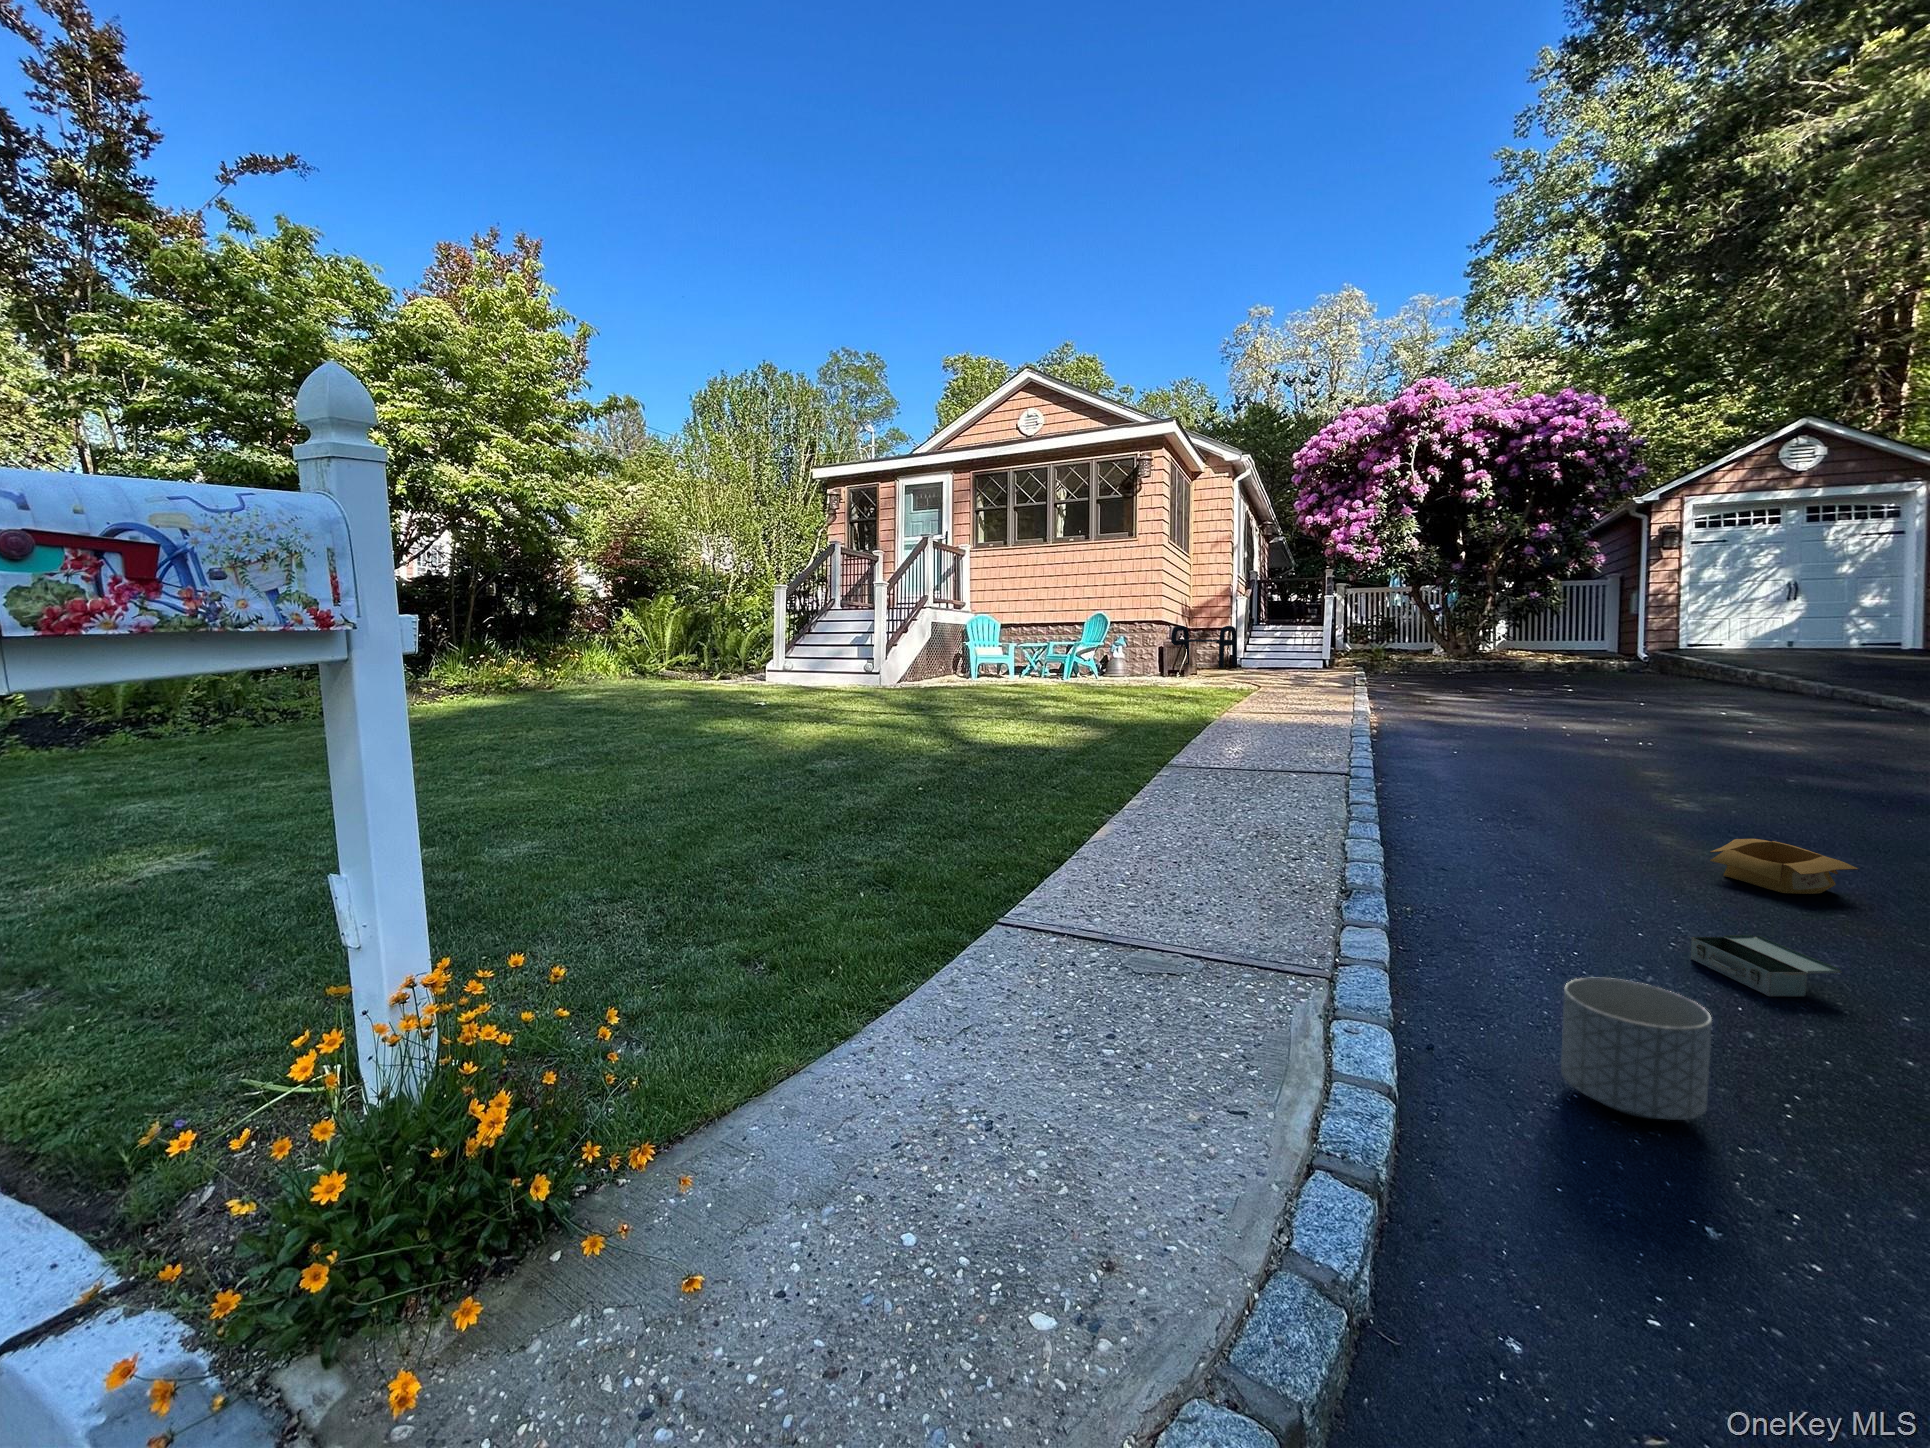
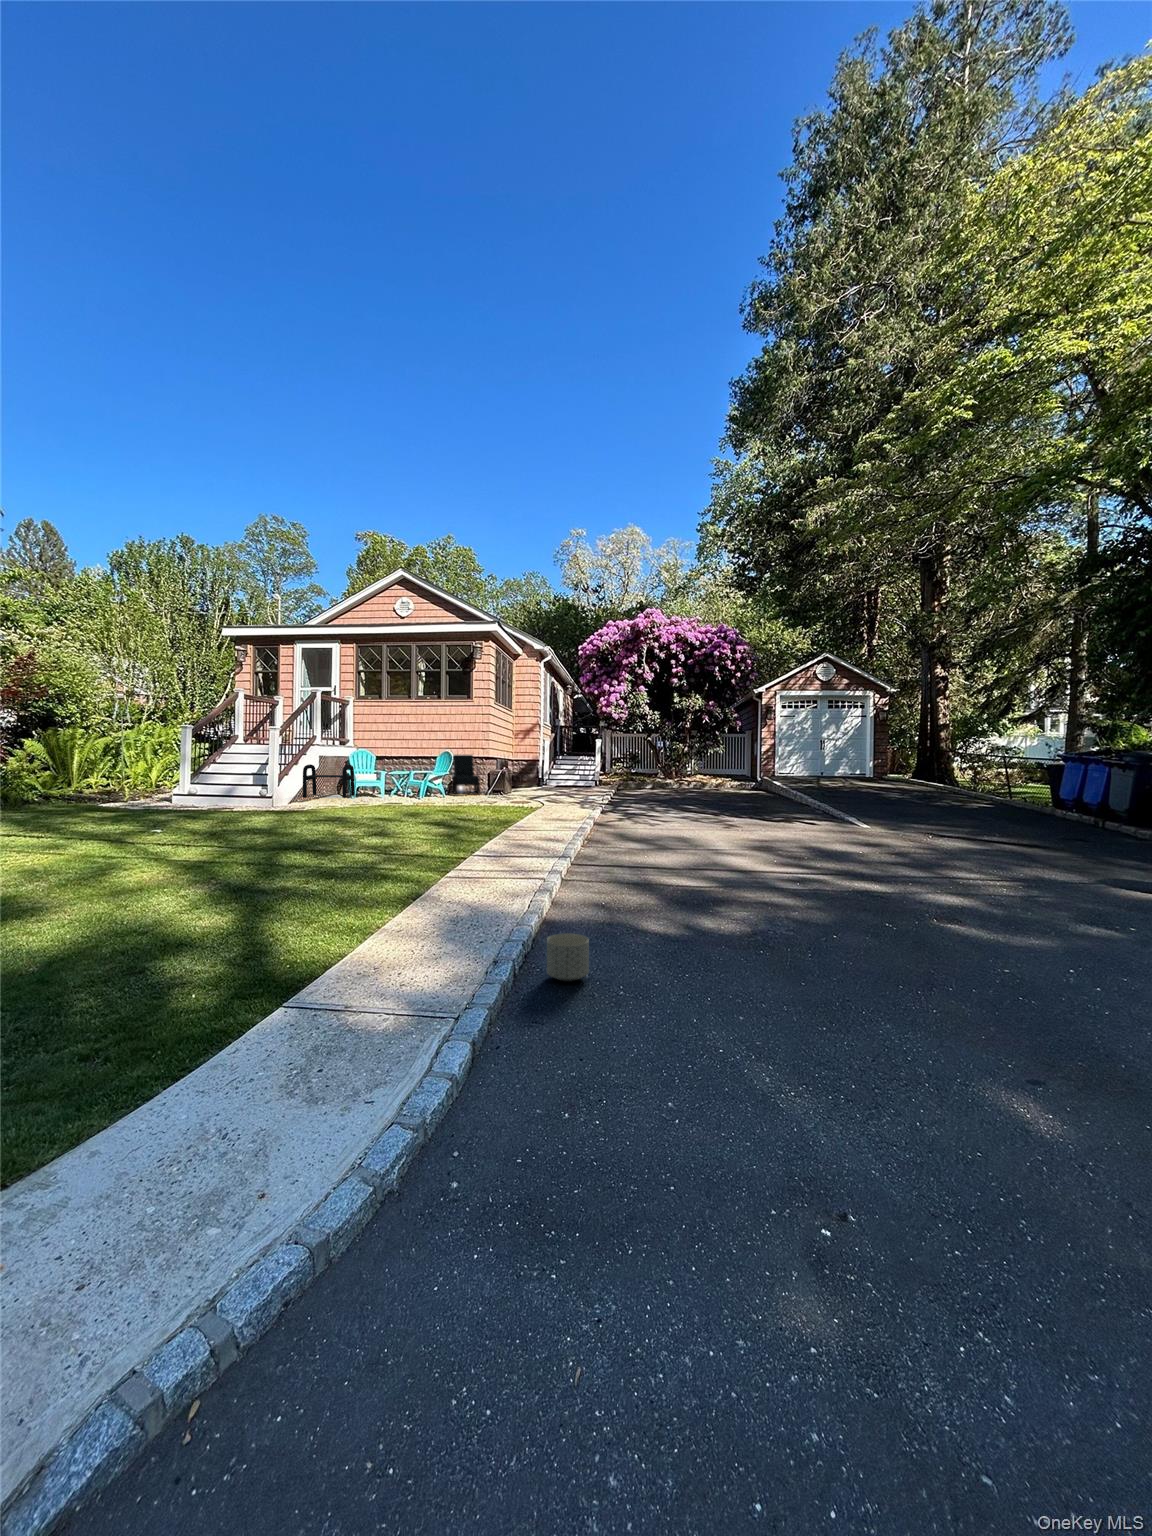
lounge chair: none [1106,617,1150,673] -> present [452,755,480,794]
bench: present [1171,626,1237,668] -> present [303,764,355,798]
cardboard box: present [1710,839,1858,894] -> none [675,881,723,904]
toolbox: present [1691,935,1842,996] -> none [636,919,675,941]

